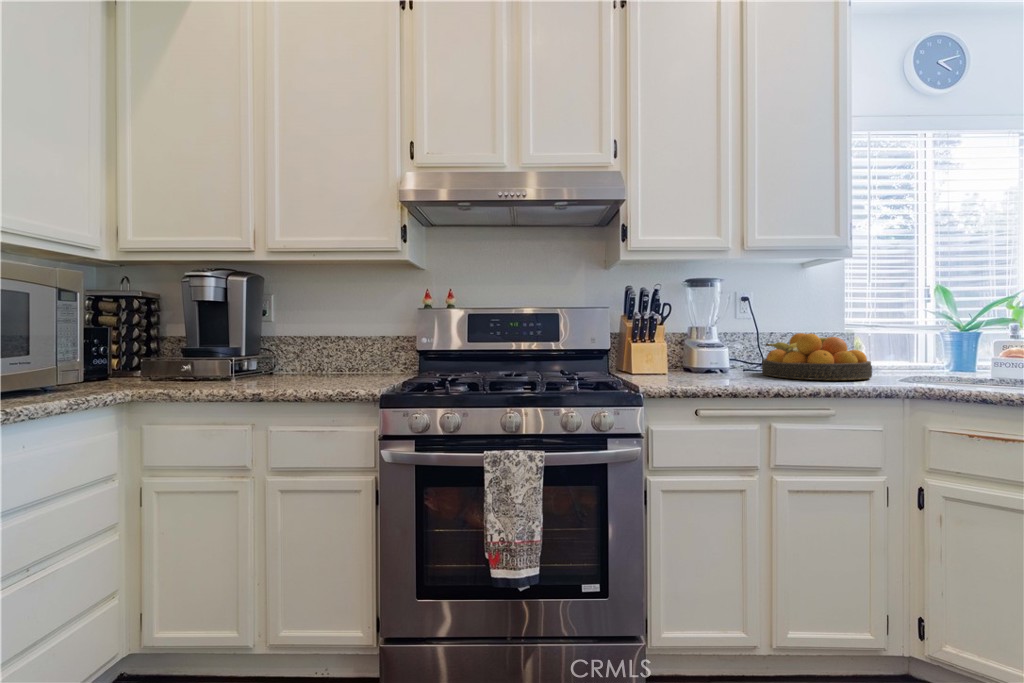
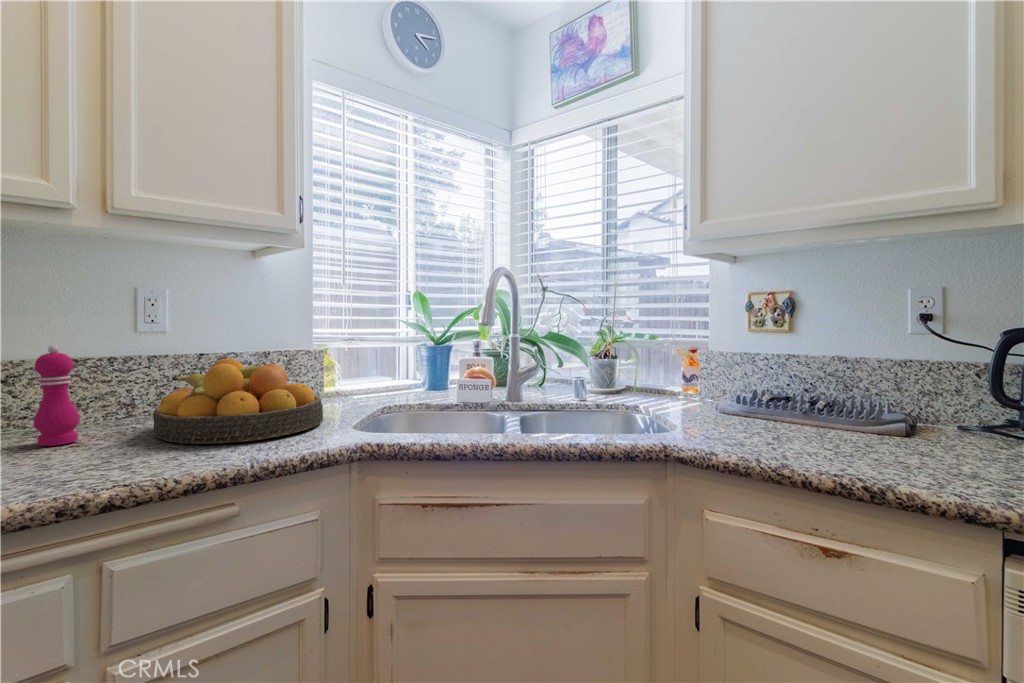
pepper mill: none [706,322,726,374] -> present [33,345,80,446]

